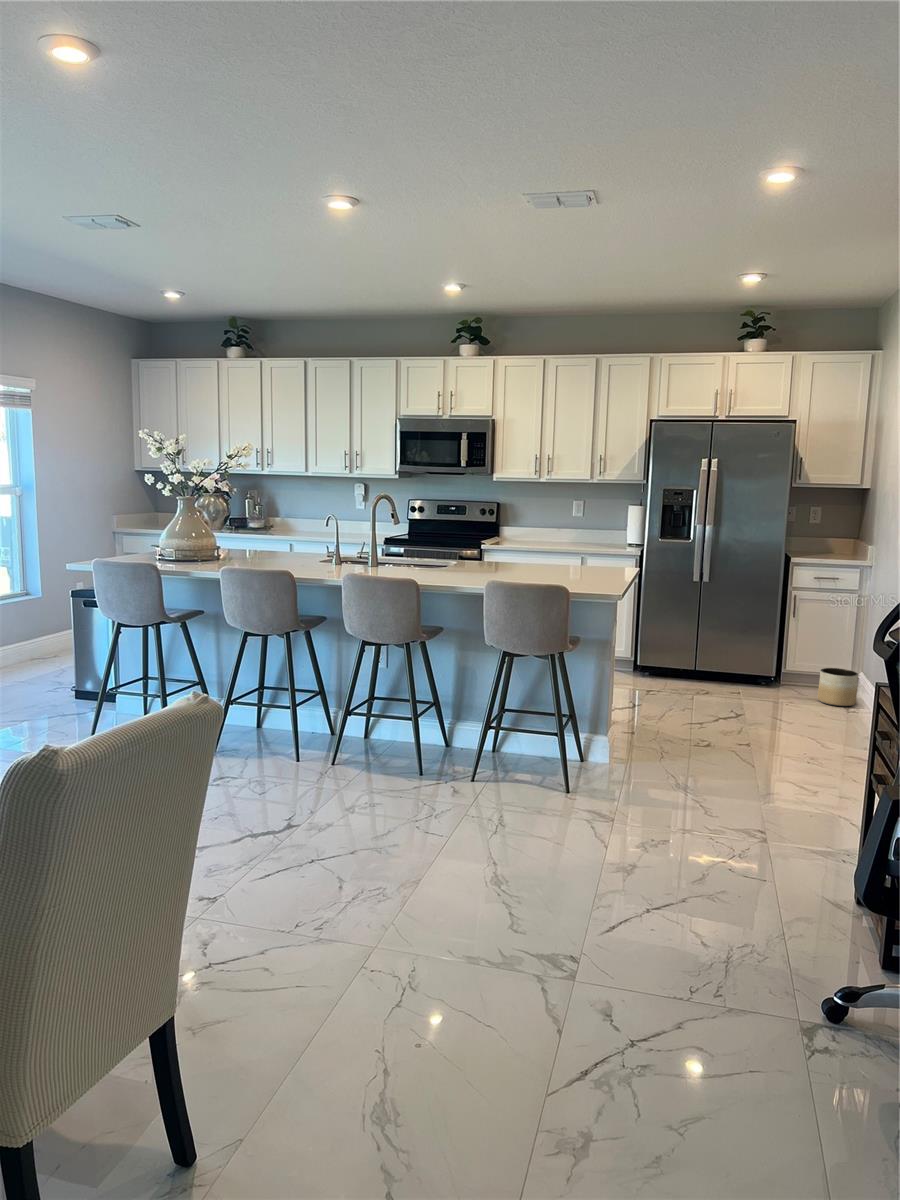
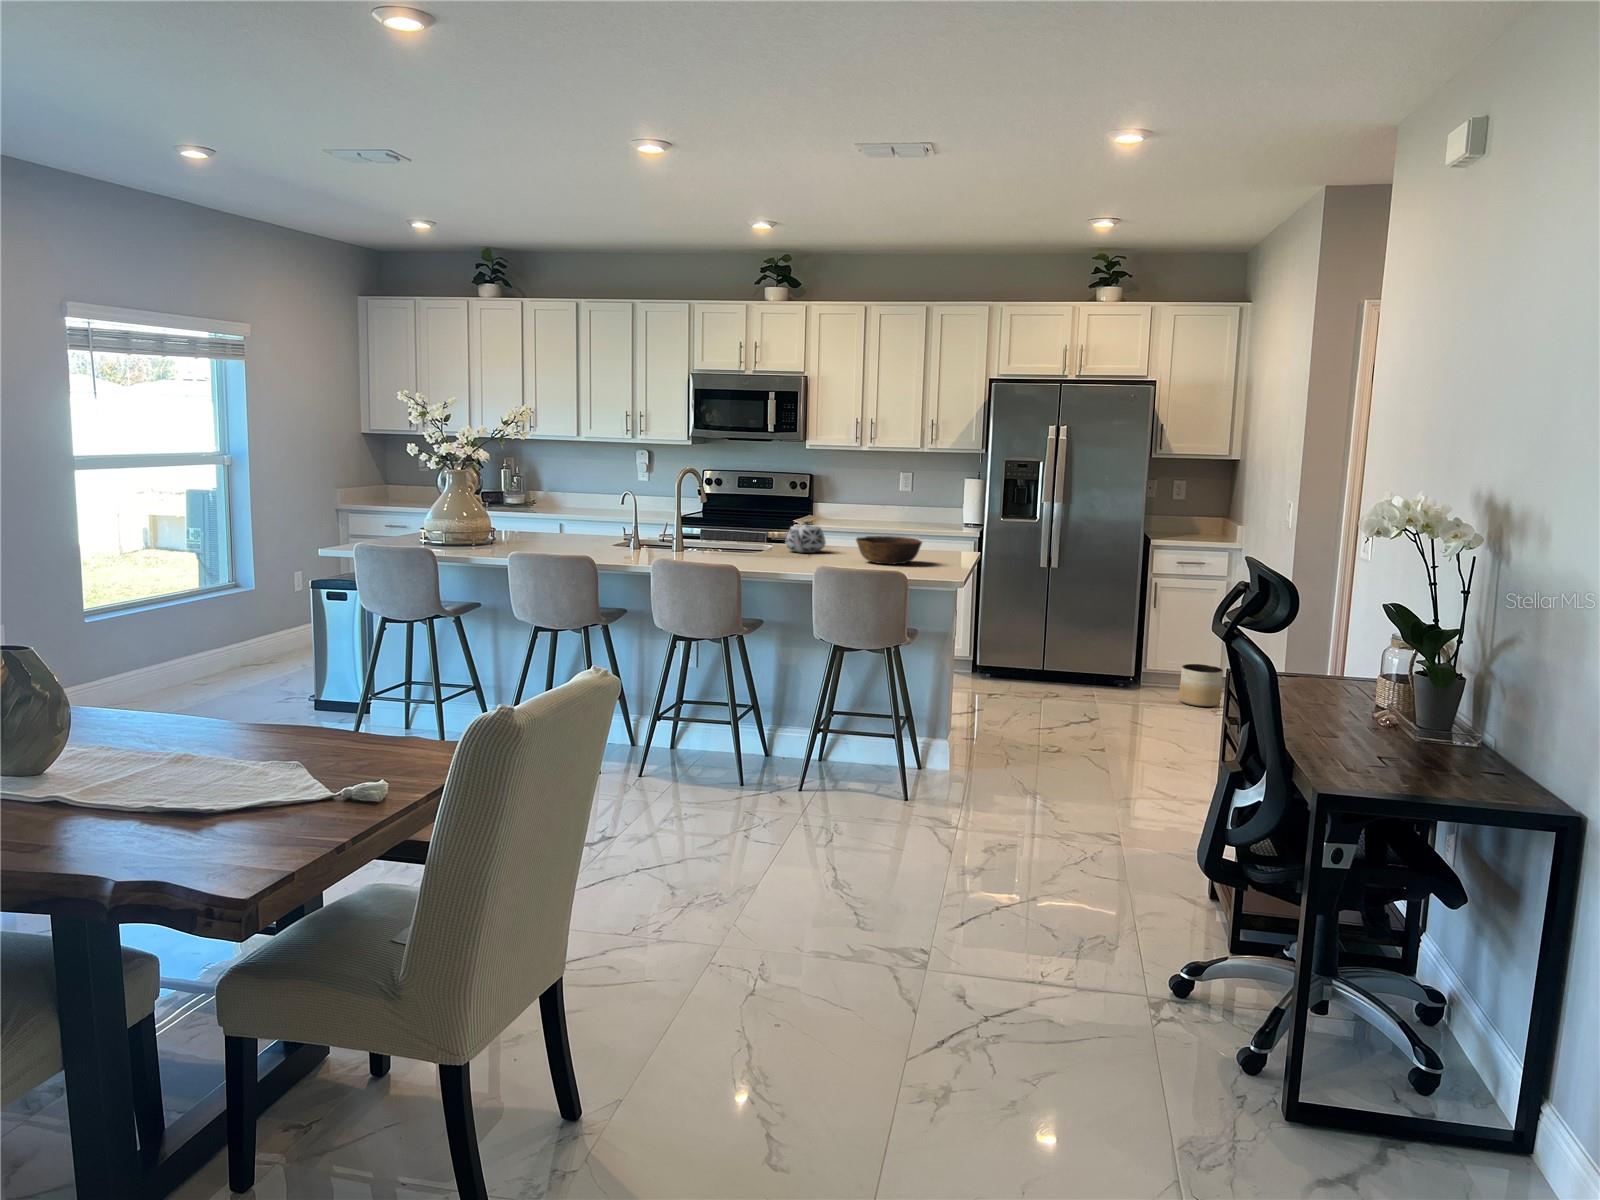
teapot: none [467,540,502,569] -> present [786,520,826,553]
bowl: none [526,554,586,579] -> present [856,536,922,564]

